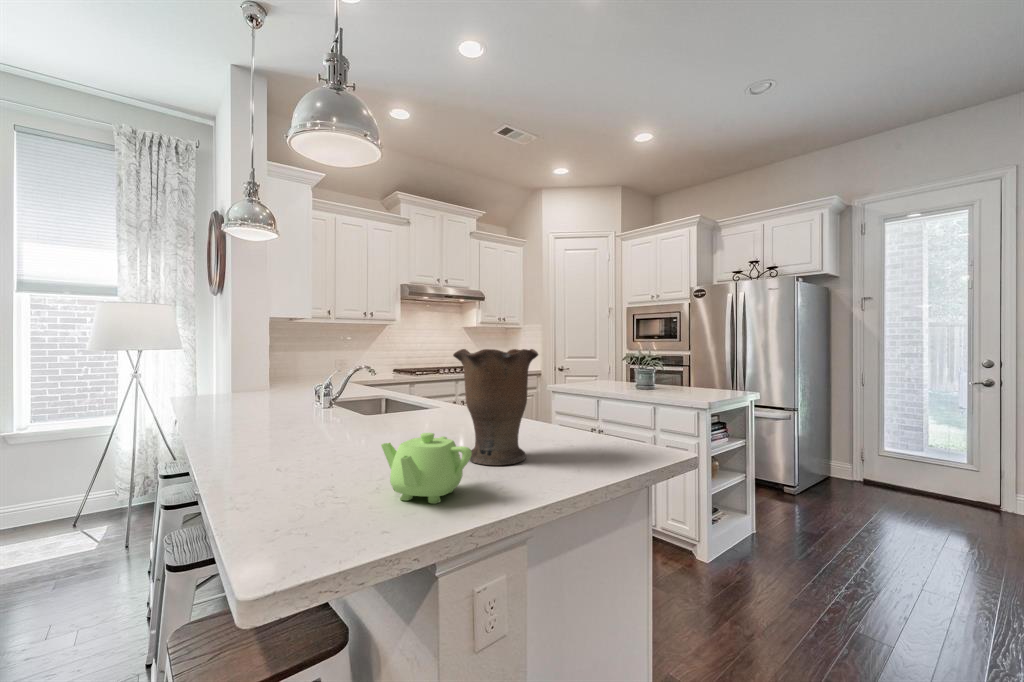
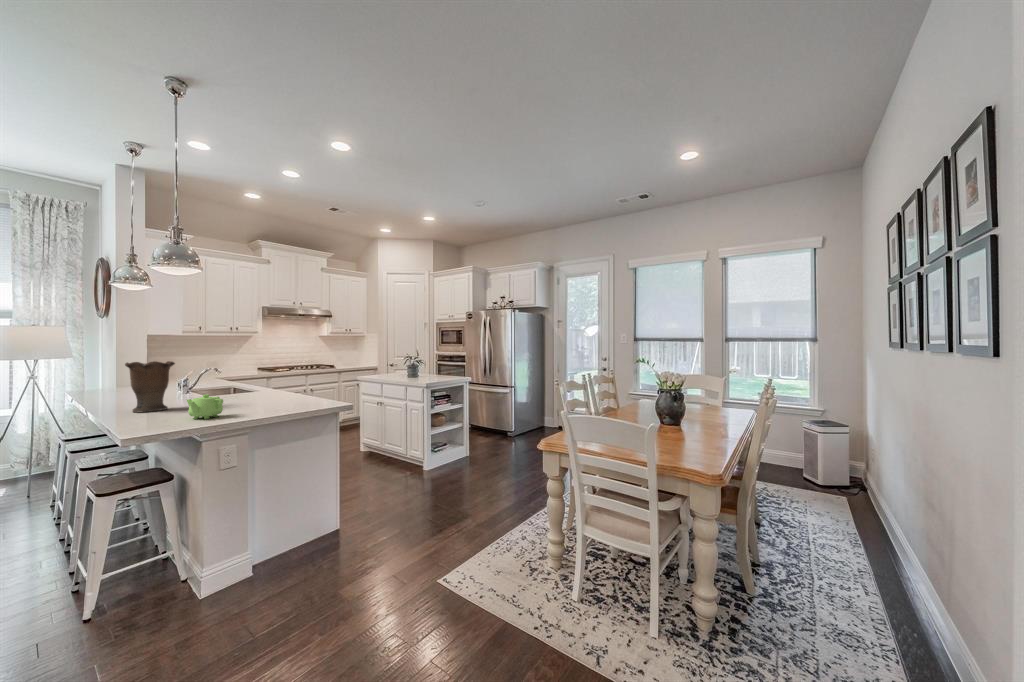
vase: present [453,349,538,465] -> present [125,361,175,412]

